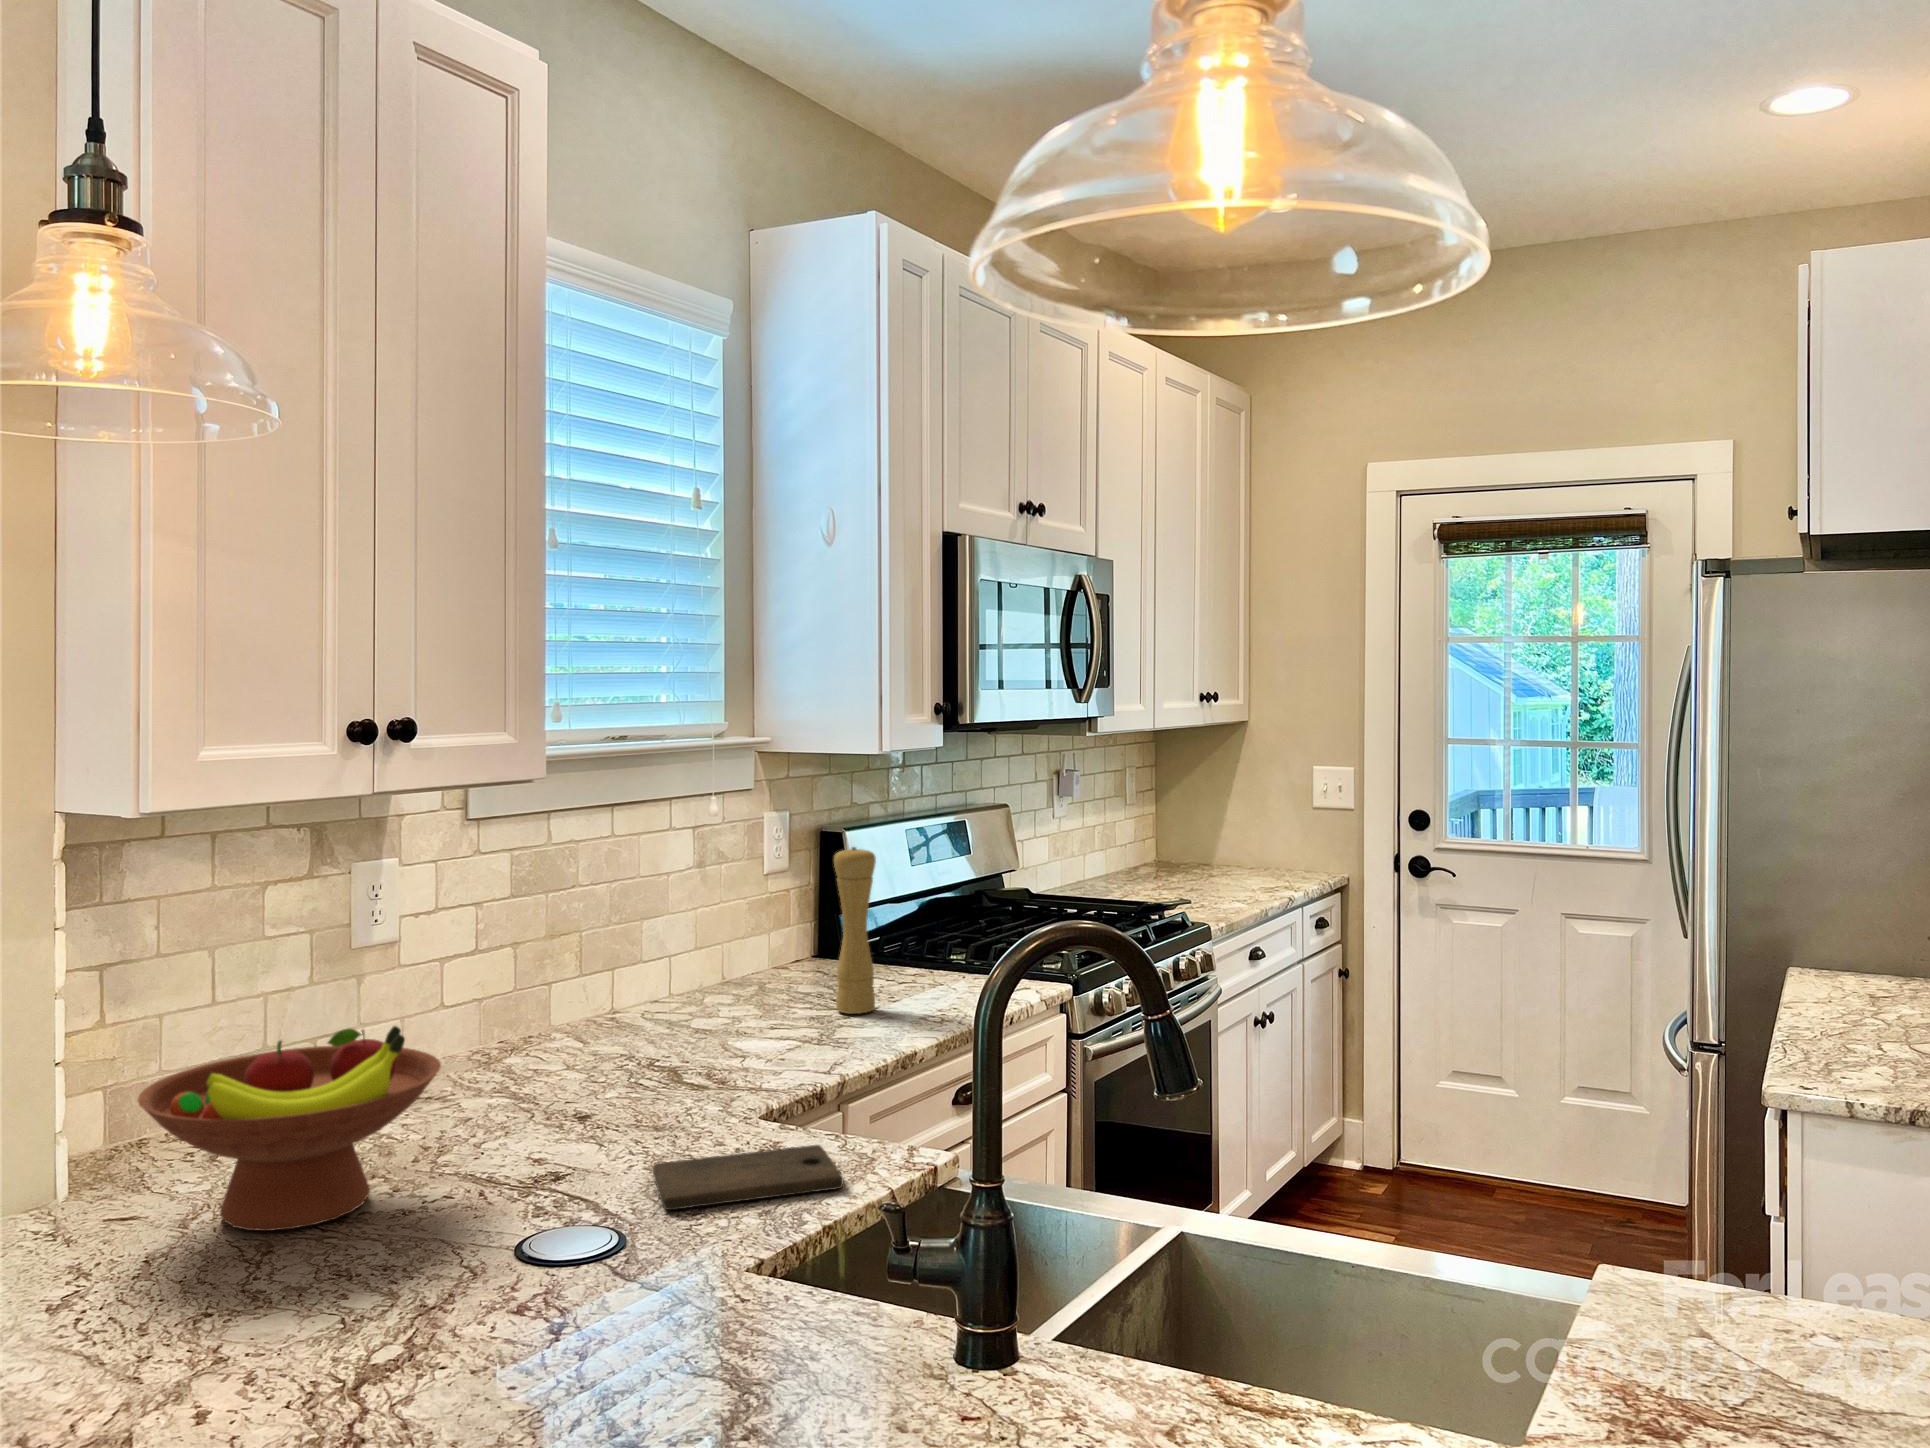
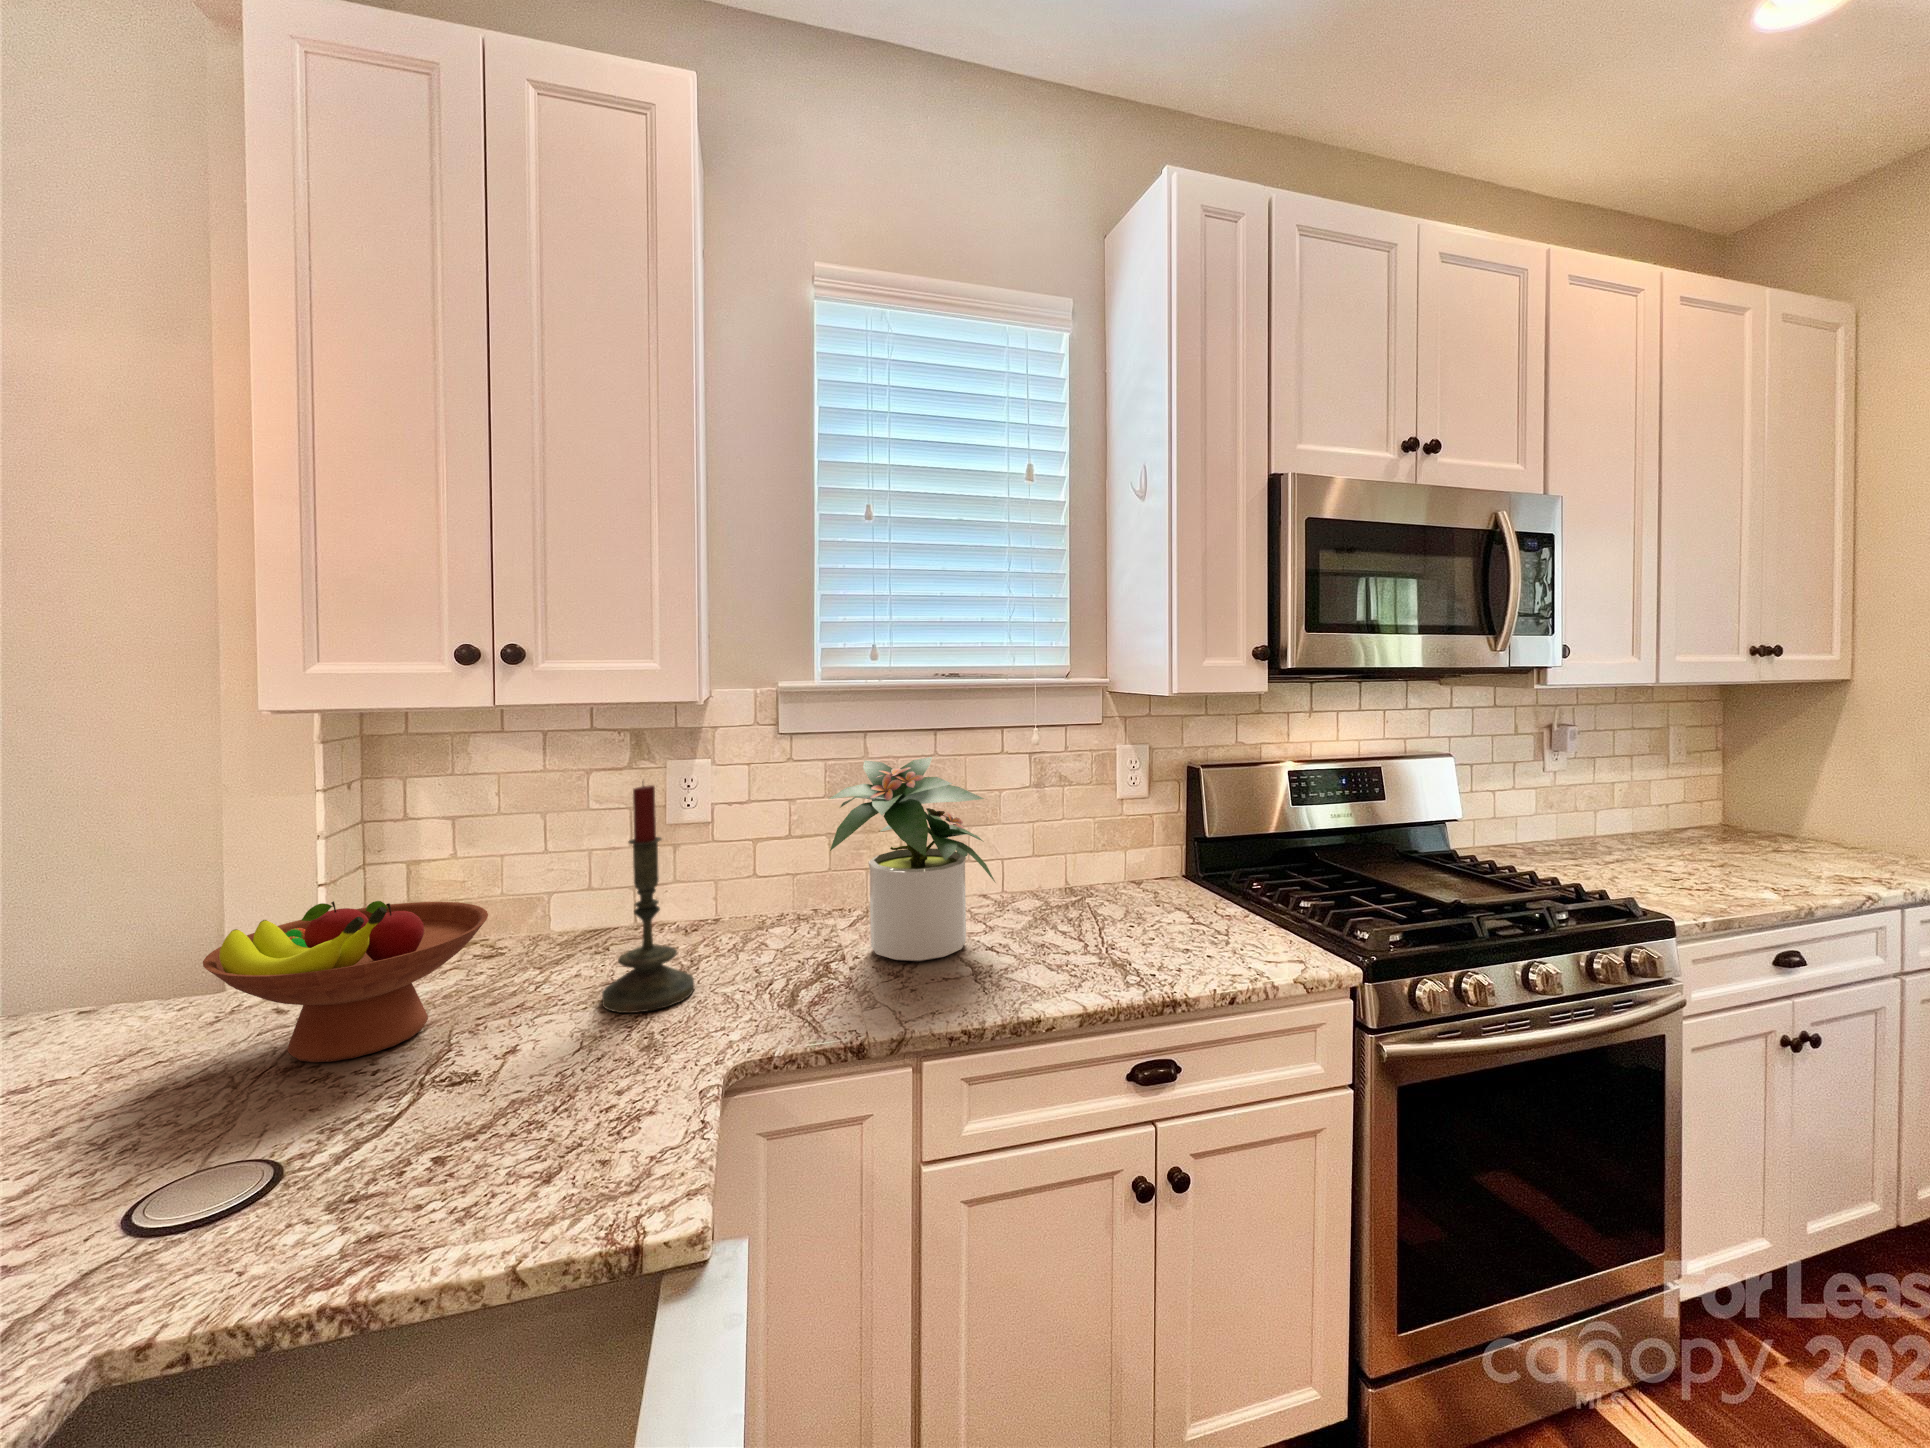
potted plant: none [609,830,783,1050] -> present [829,757,995,961]
pepper mill: present [834,847,876,1014] -> none [1061,785,1102,953]
candle: none [477,870,580,1133] -> present [602,782,694,1013]
cutting board: present [653,1145,843,1210] -> none [411,1097,654,1219]

